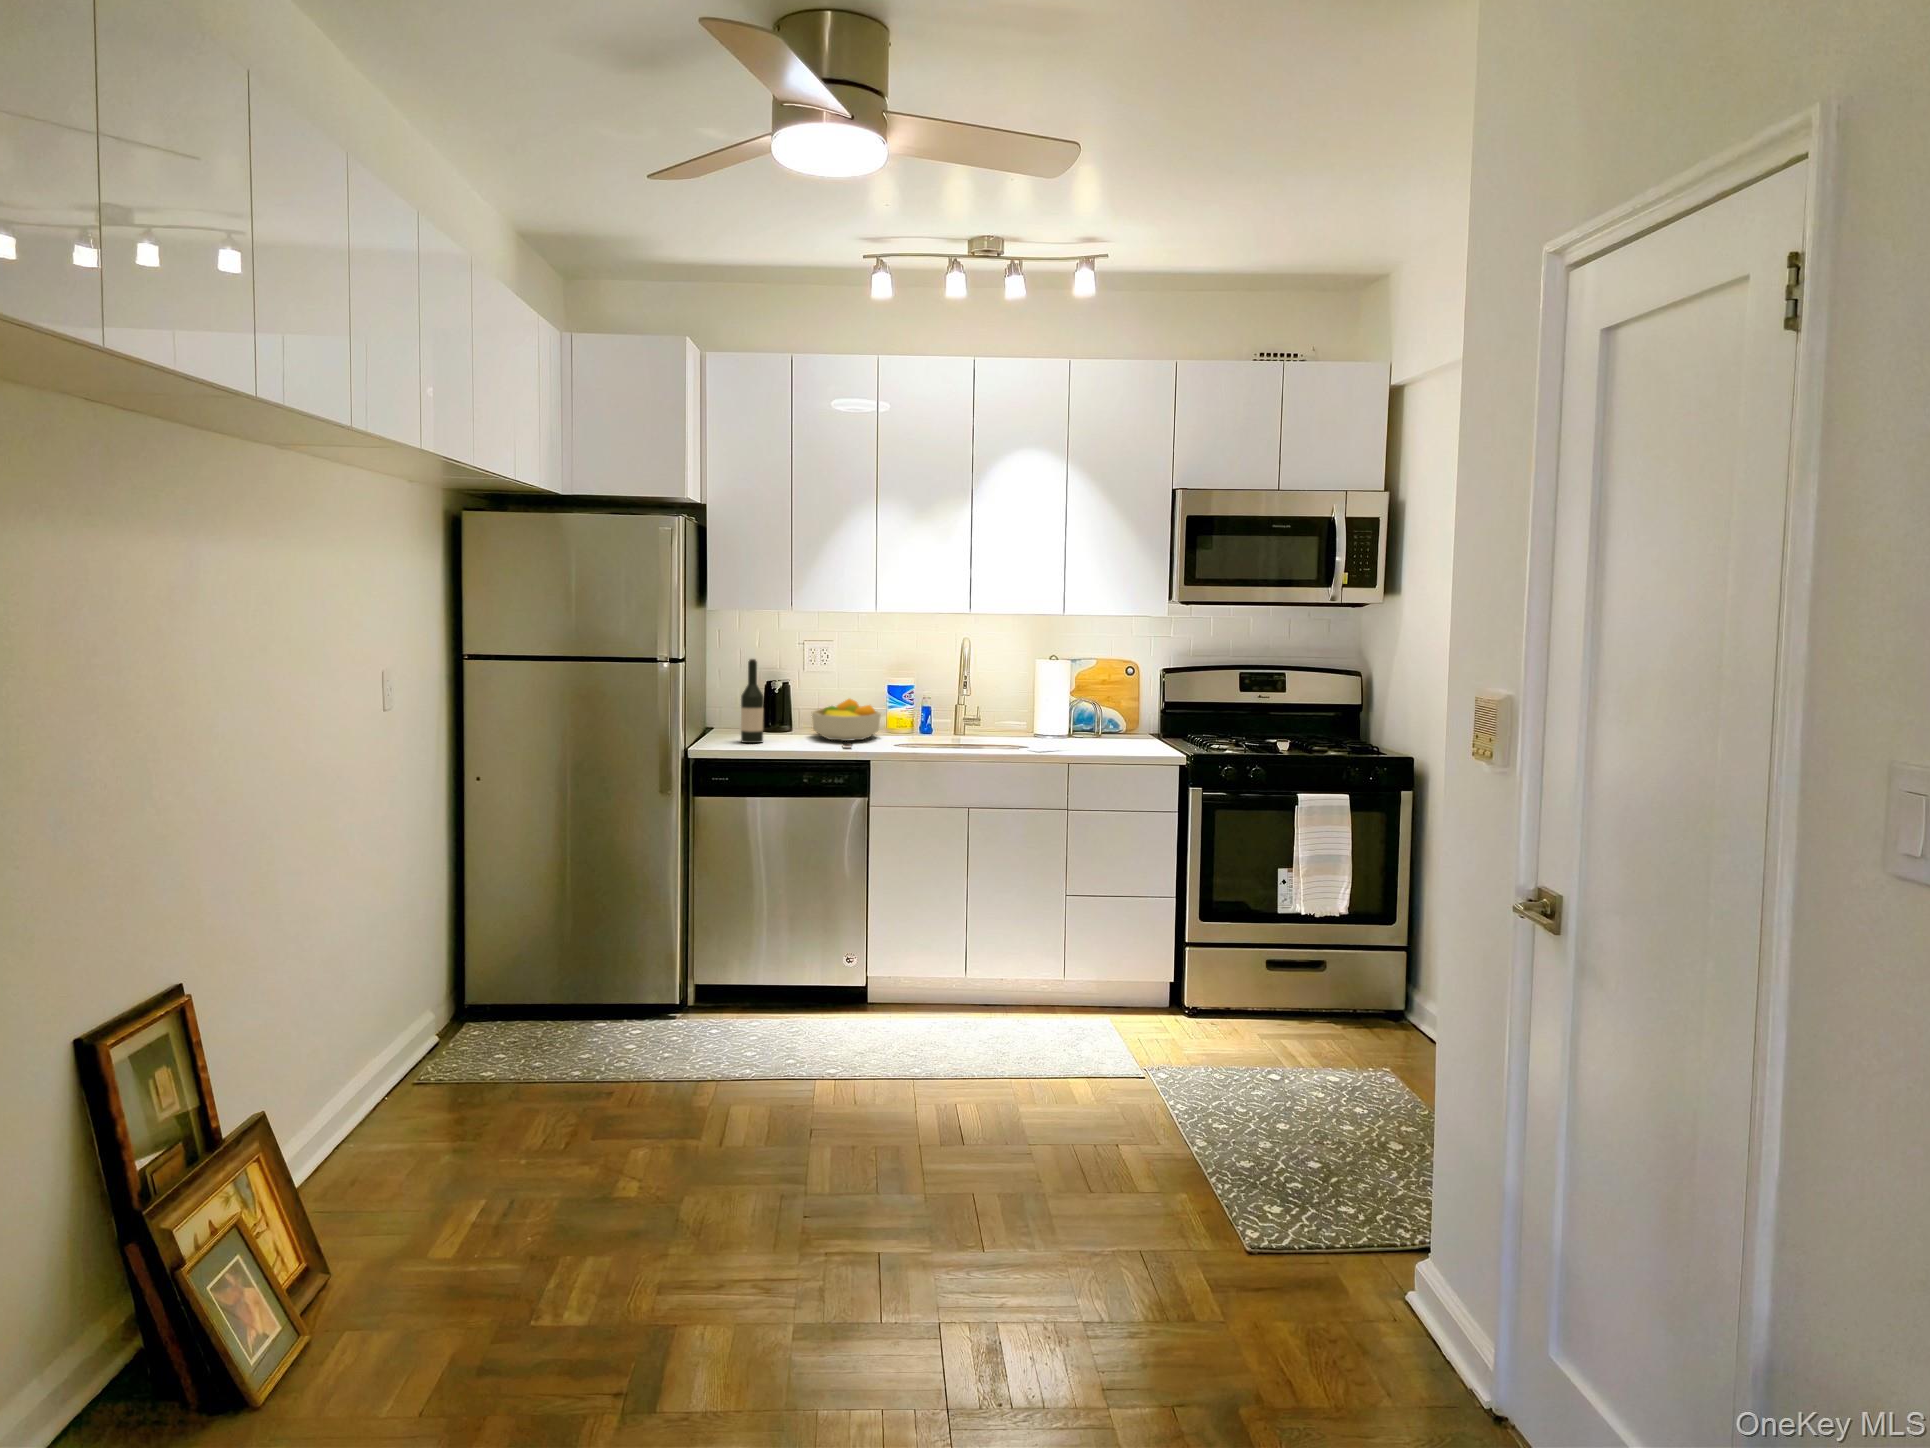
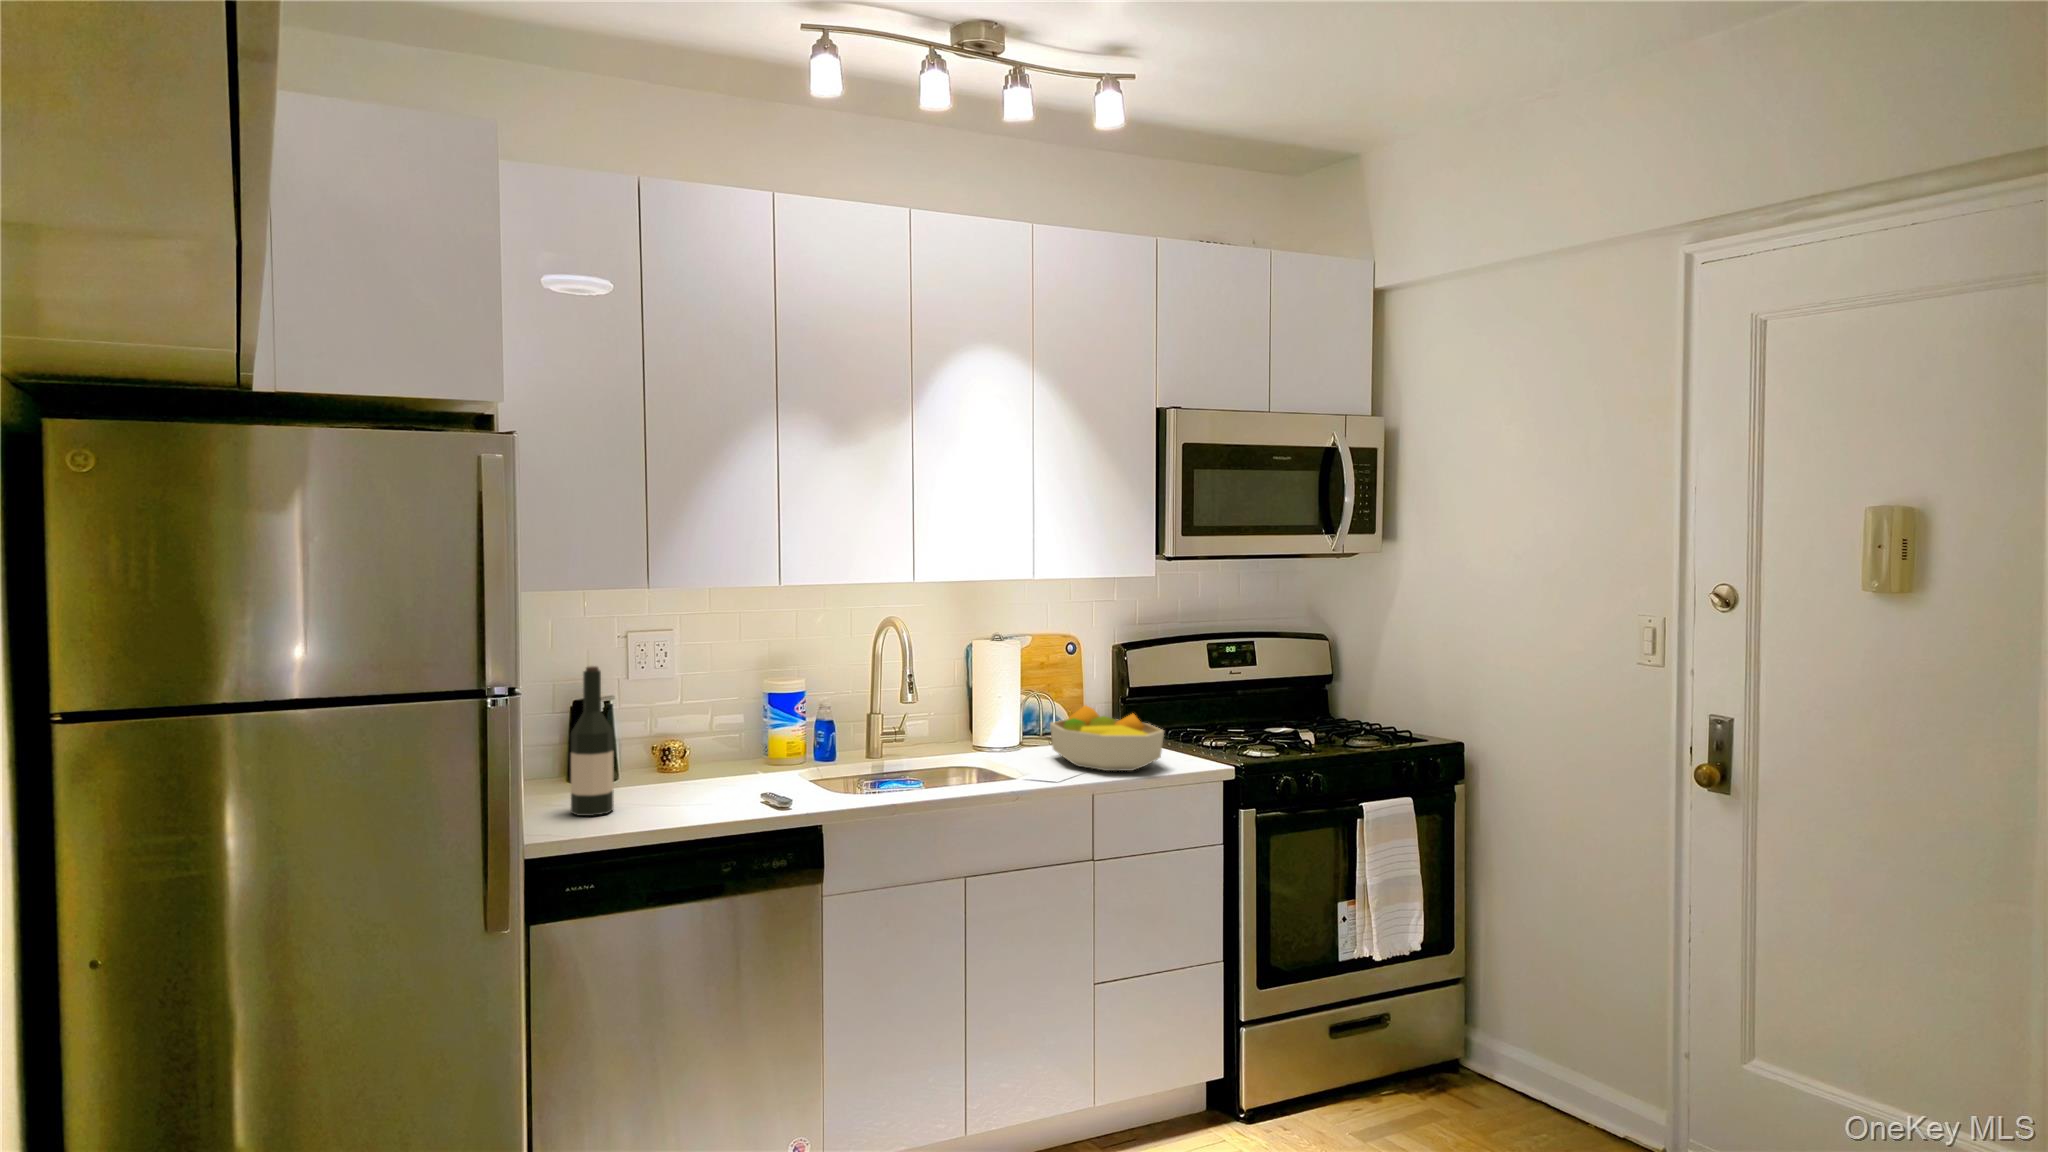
fruit bowl: present [812,699,881,741] -> present [1050,705,1164,771]

